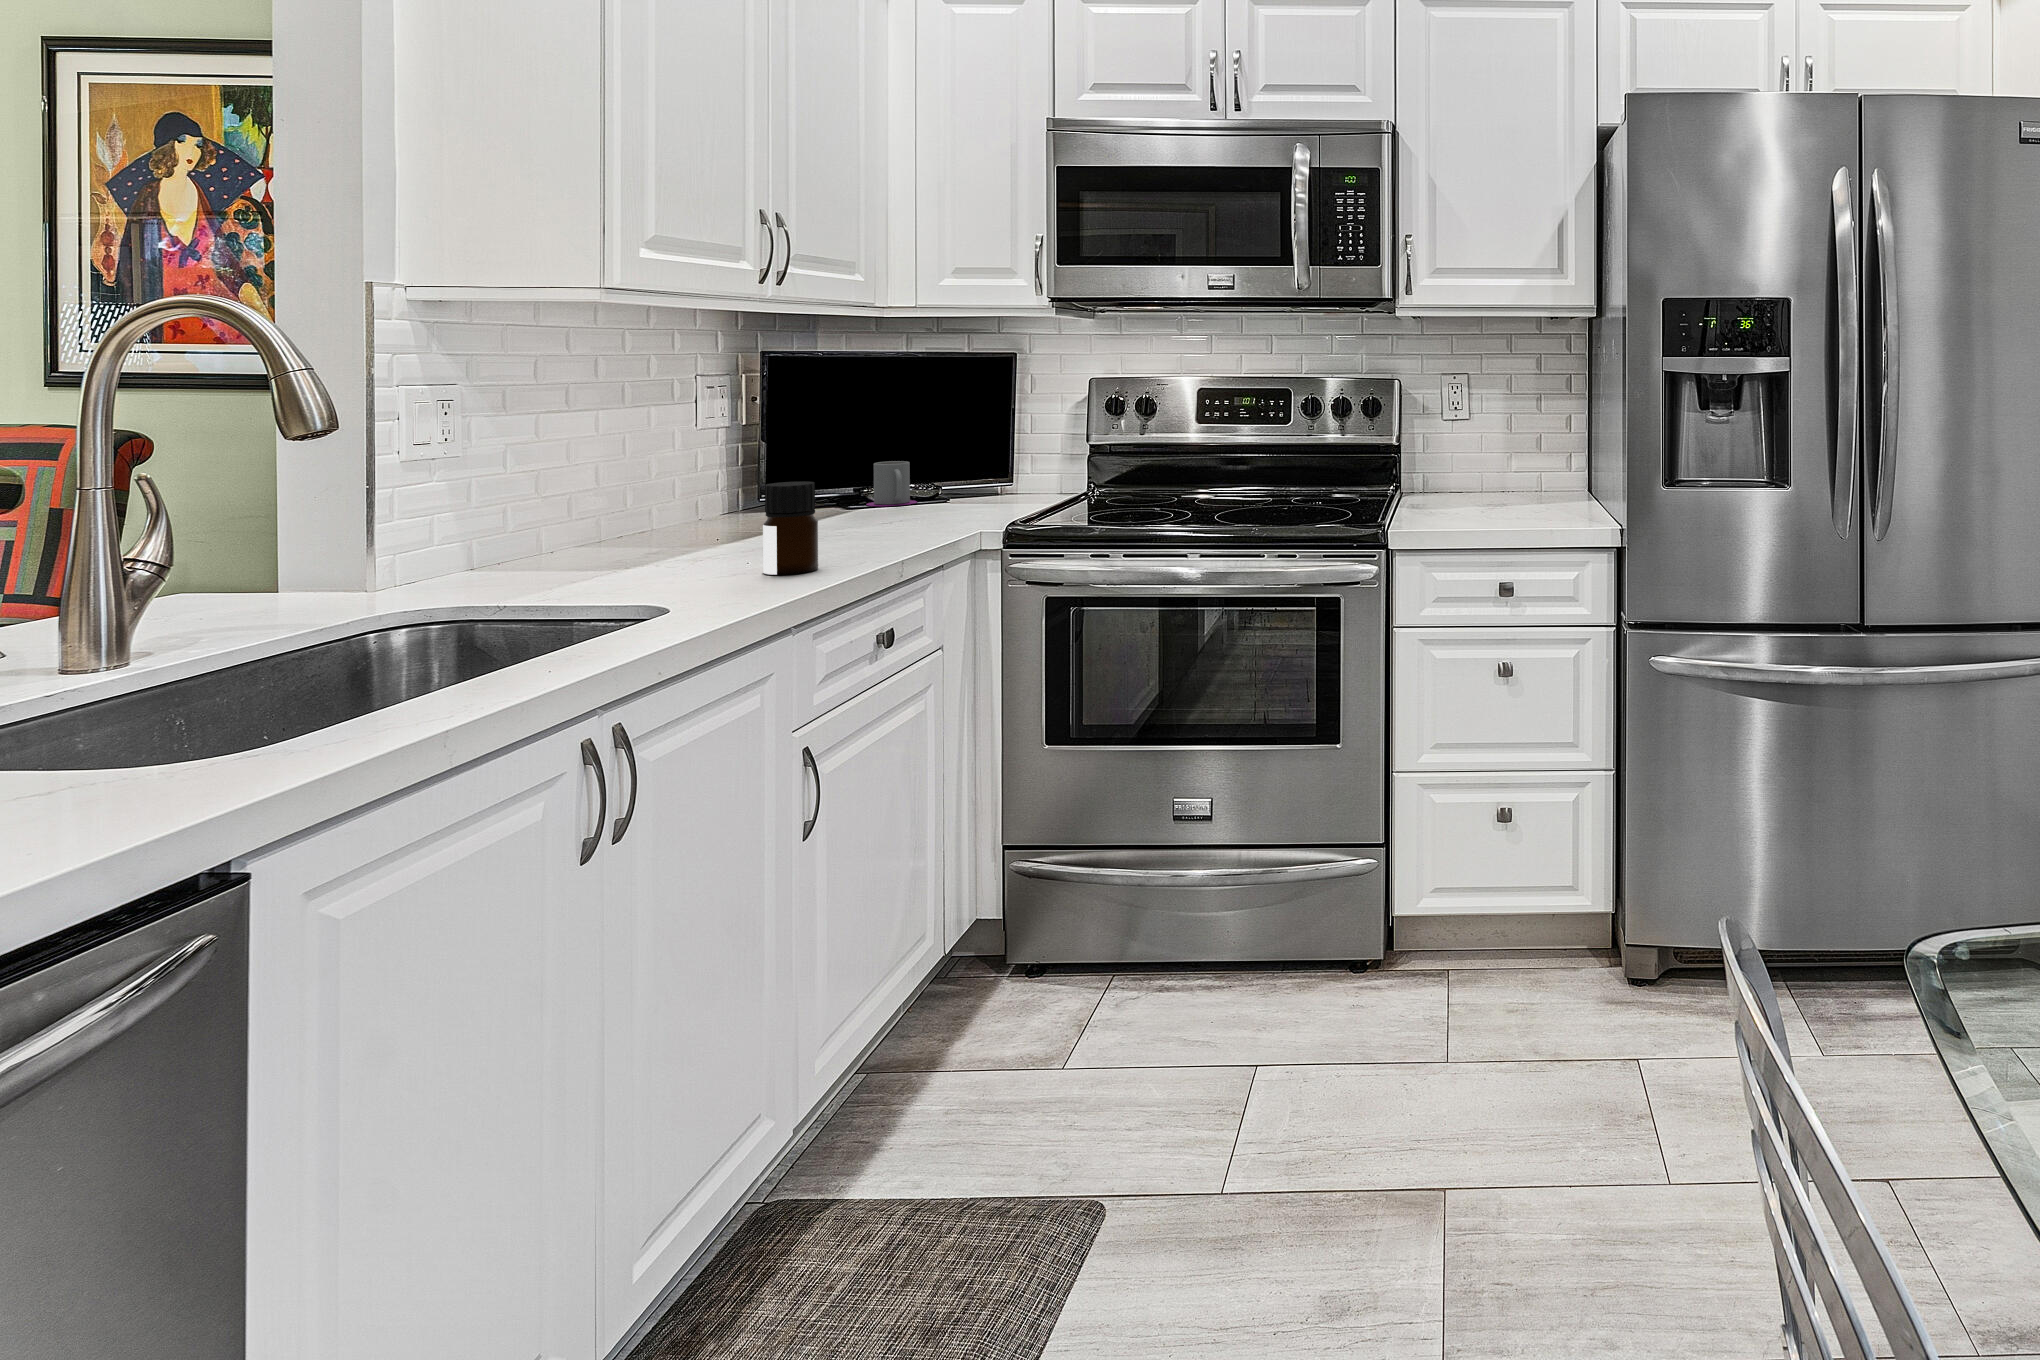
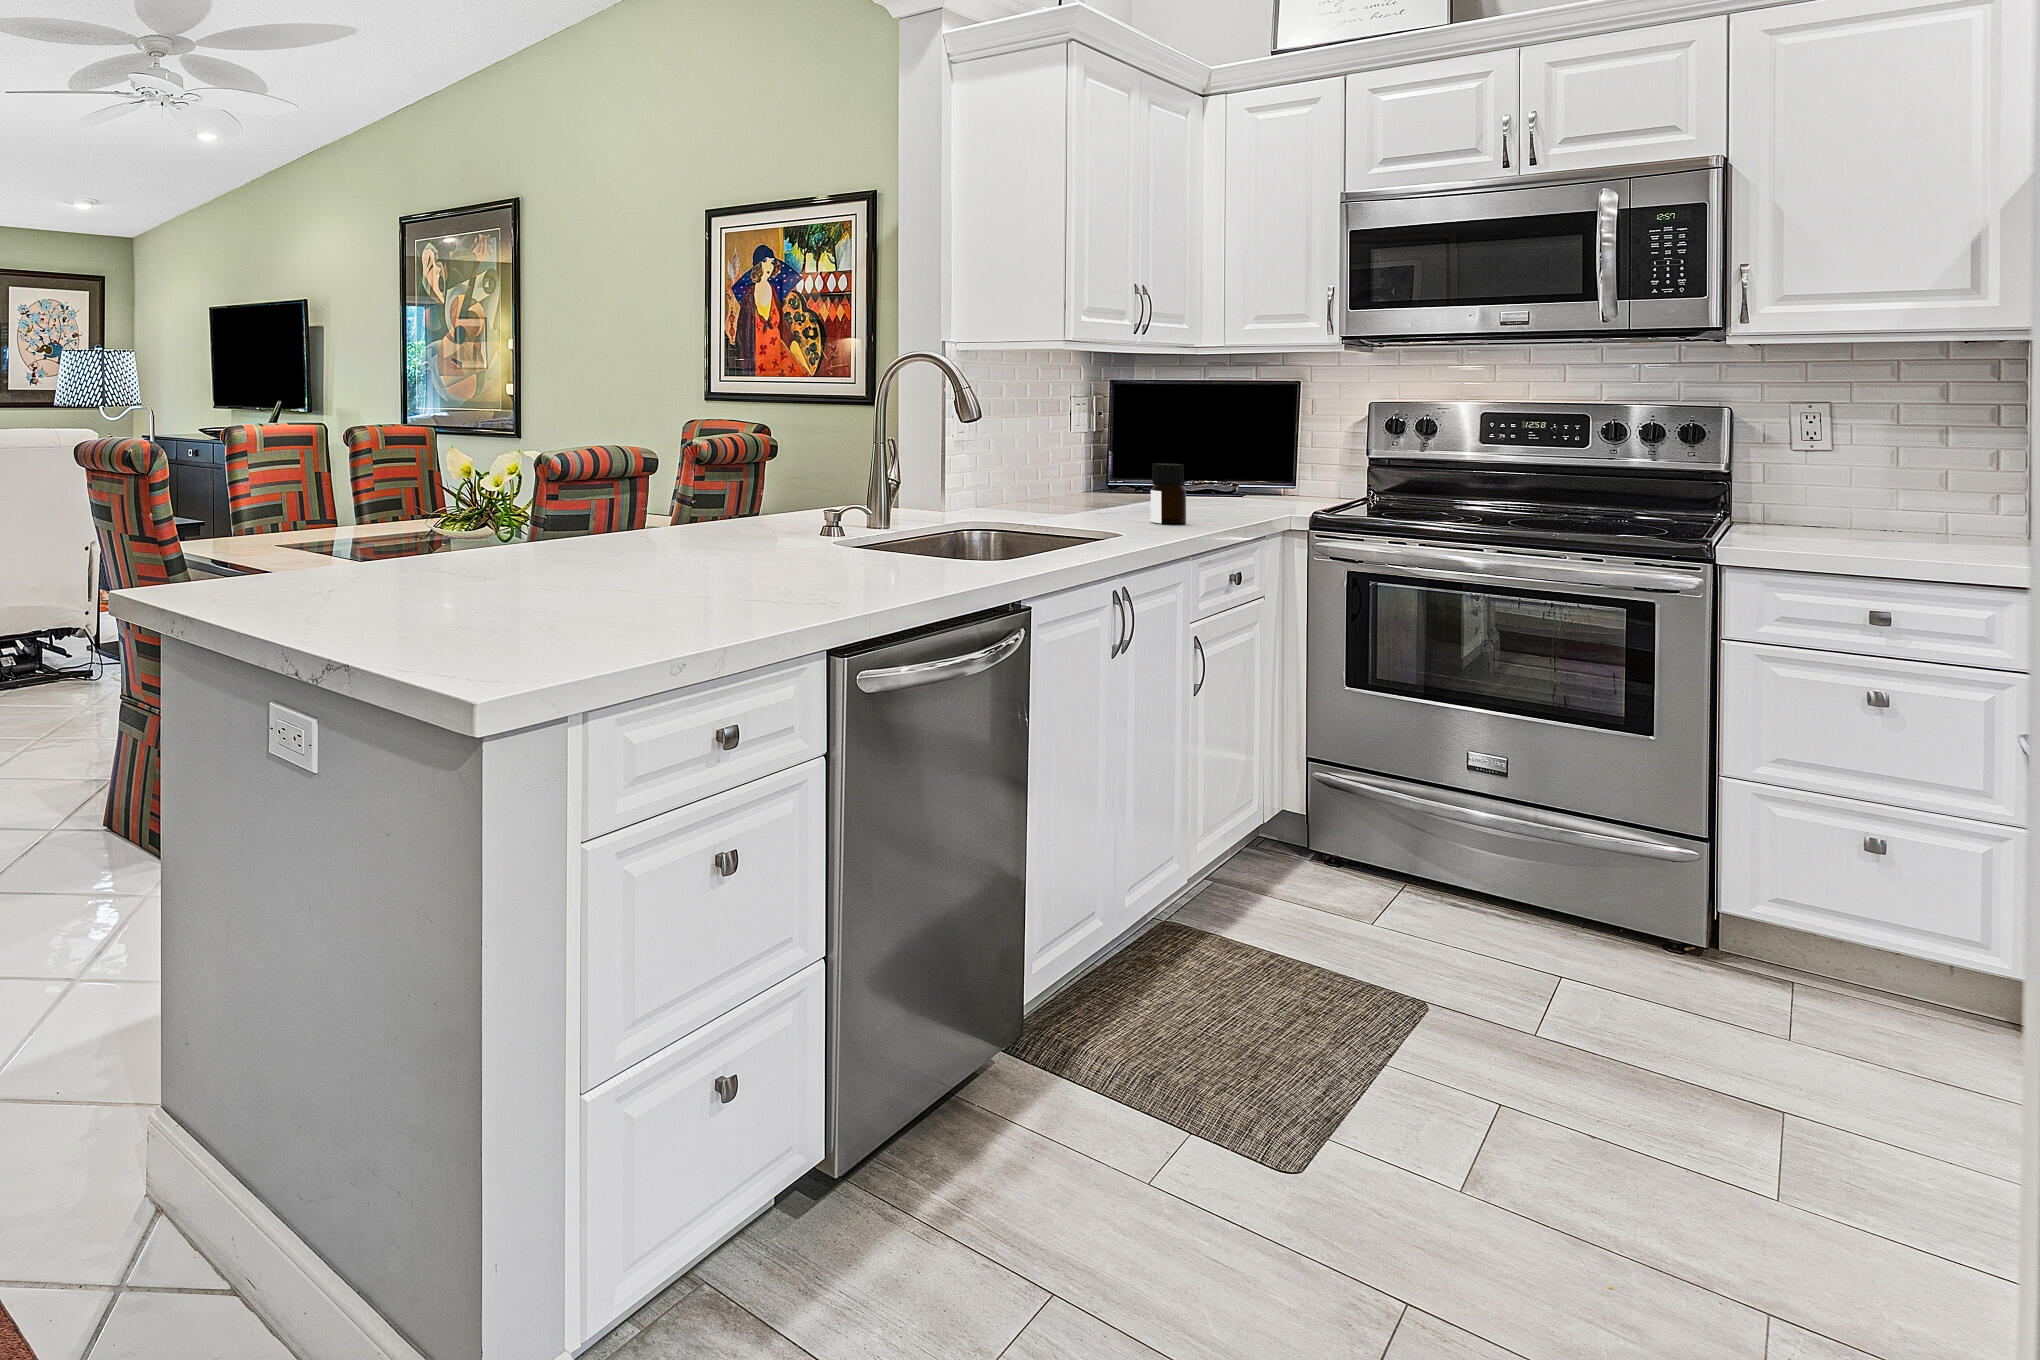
mug: present [866,461,917,506] -> none [1183,465,1223,499]

